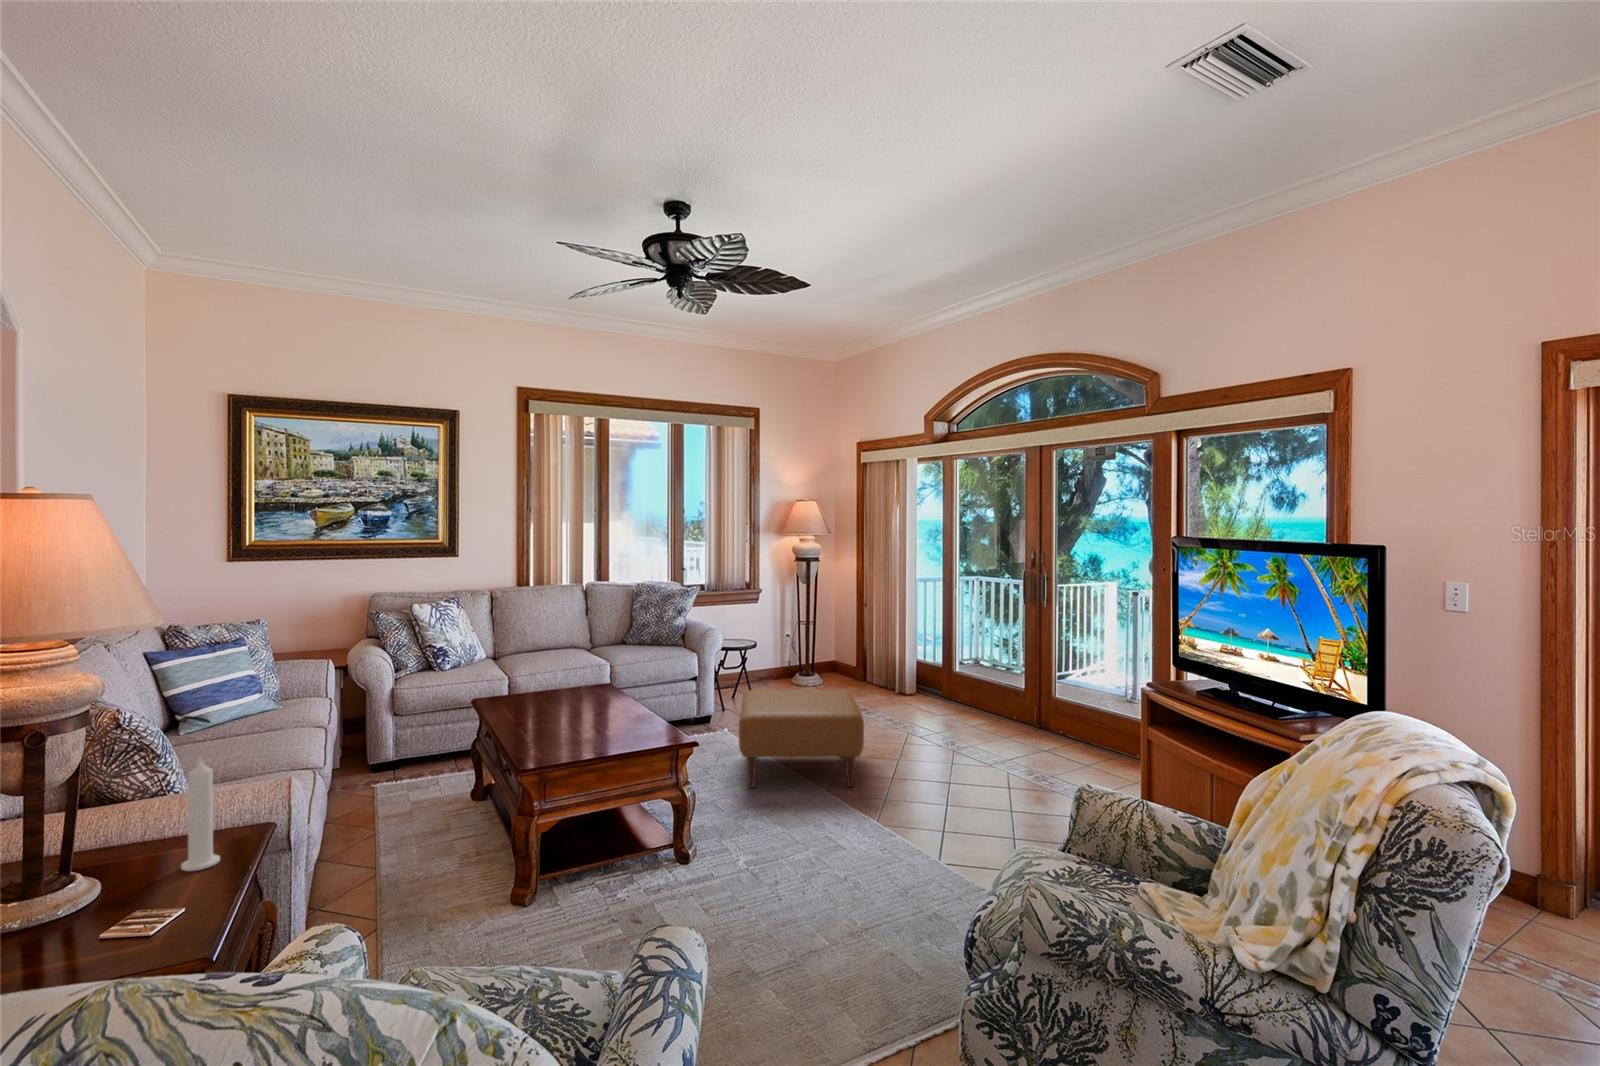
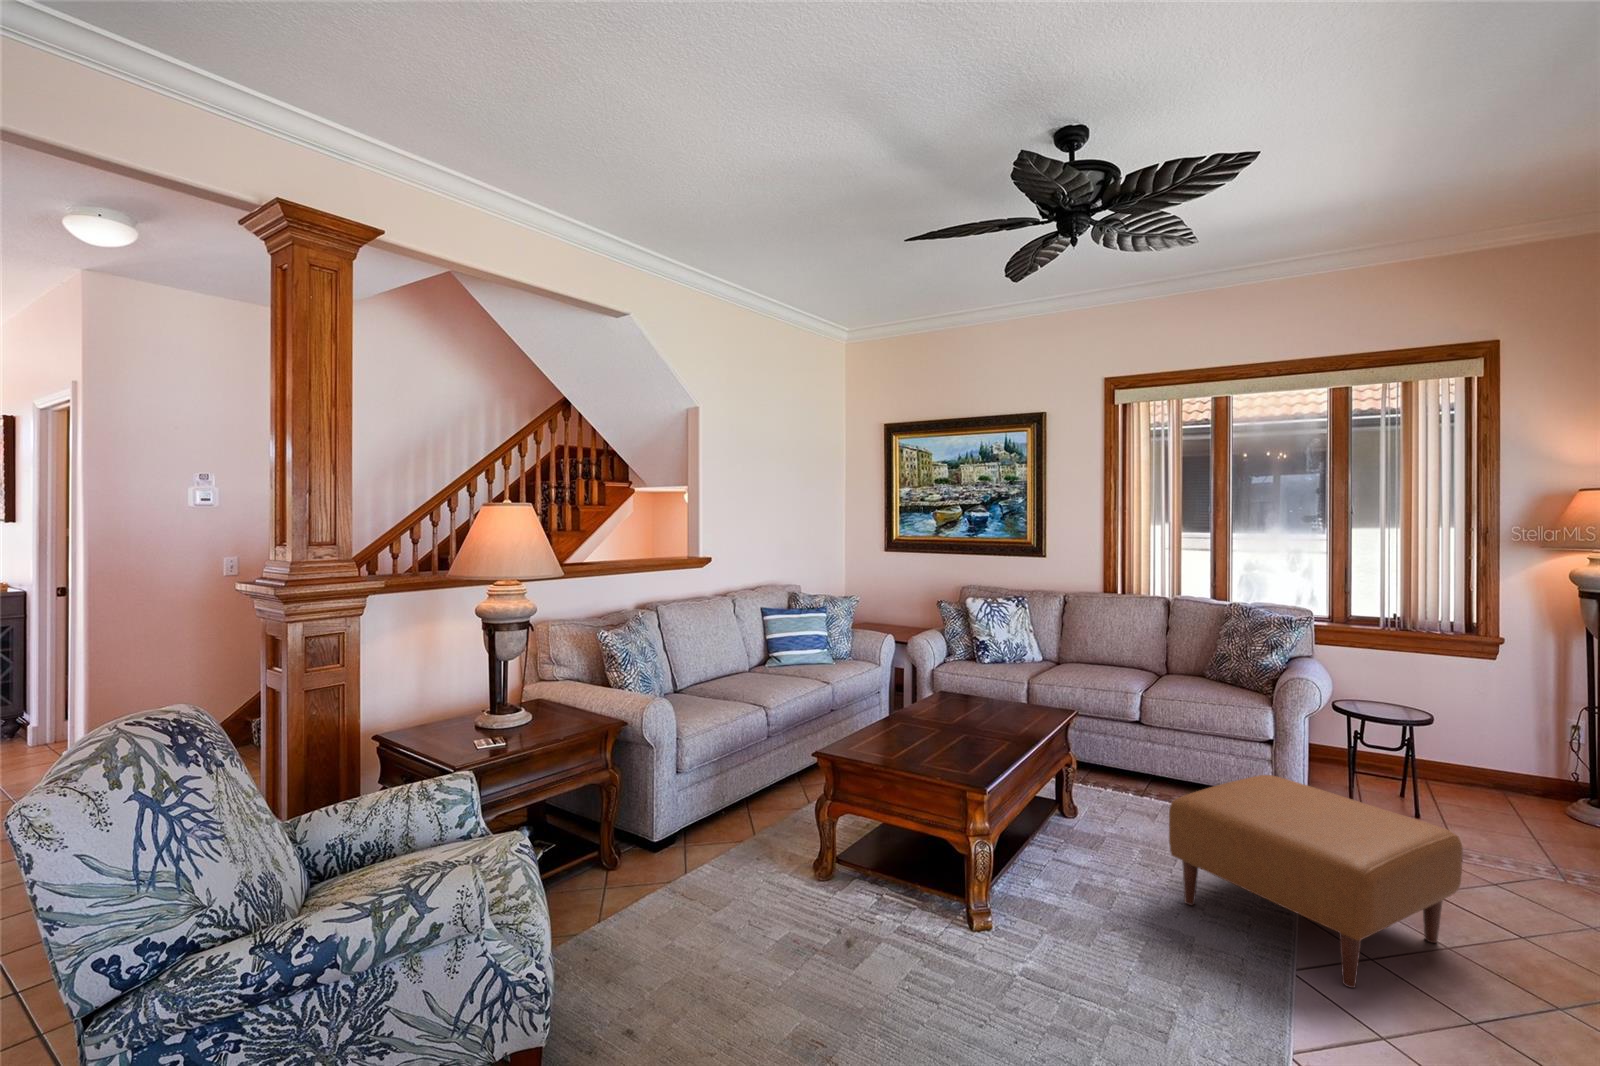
candle: present [181,757,220,871] -> none [538,667,558,735]

